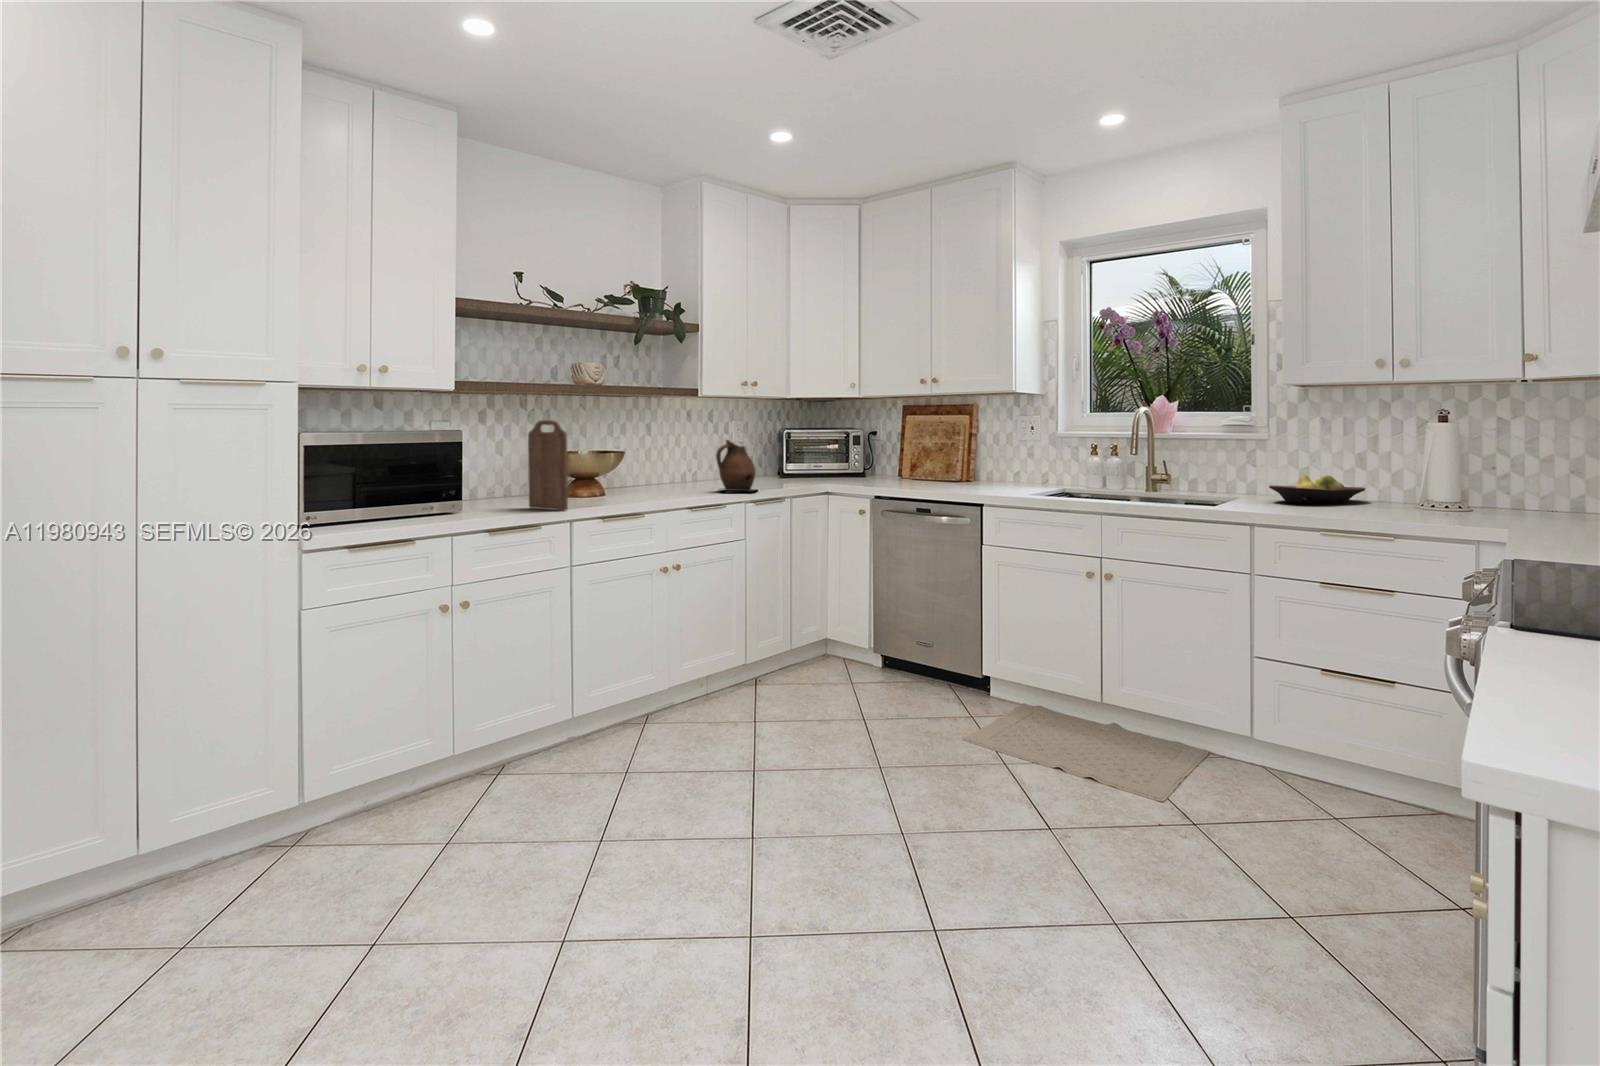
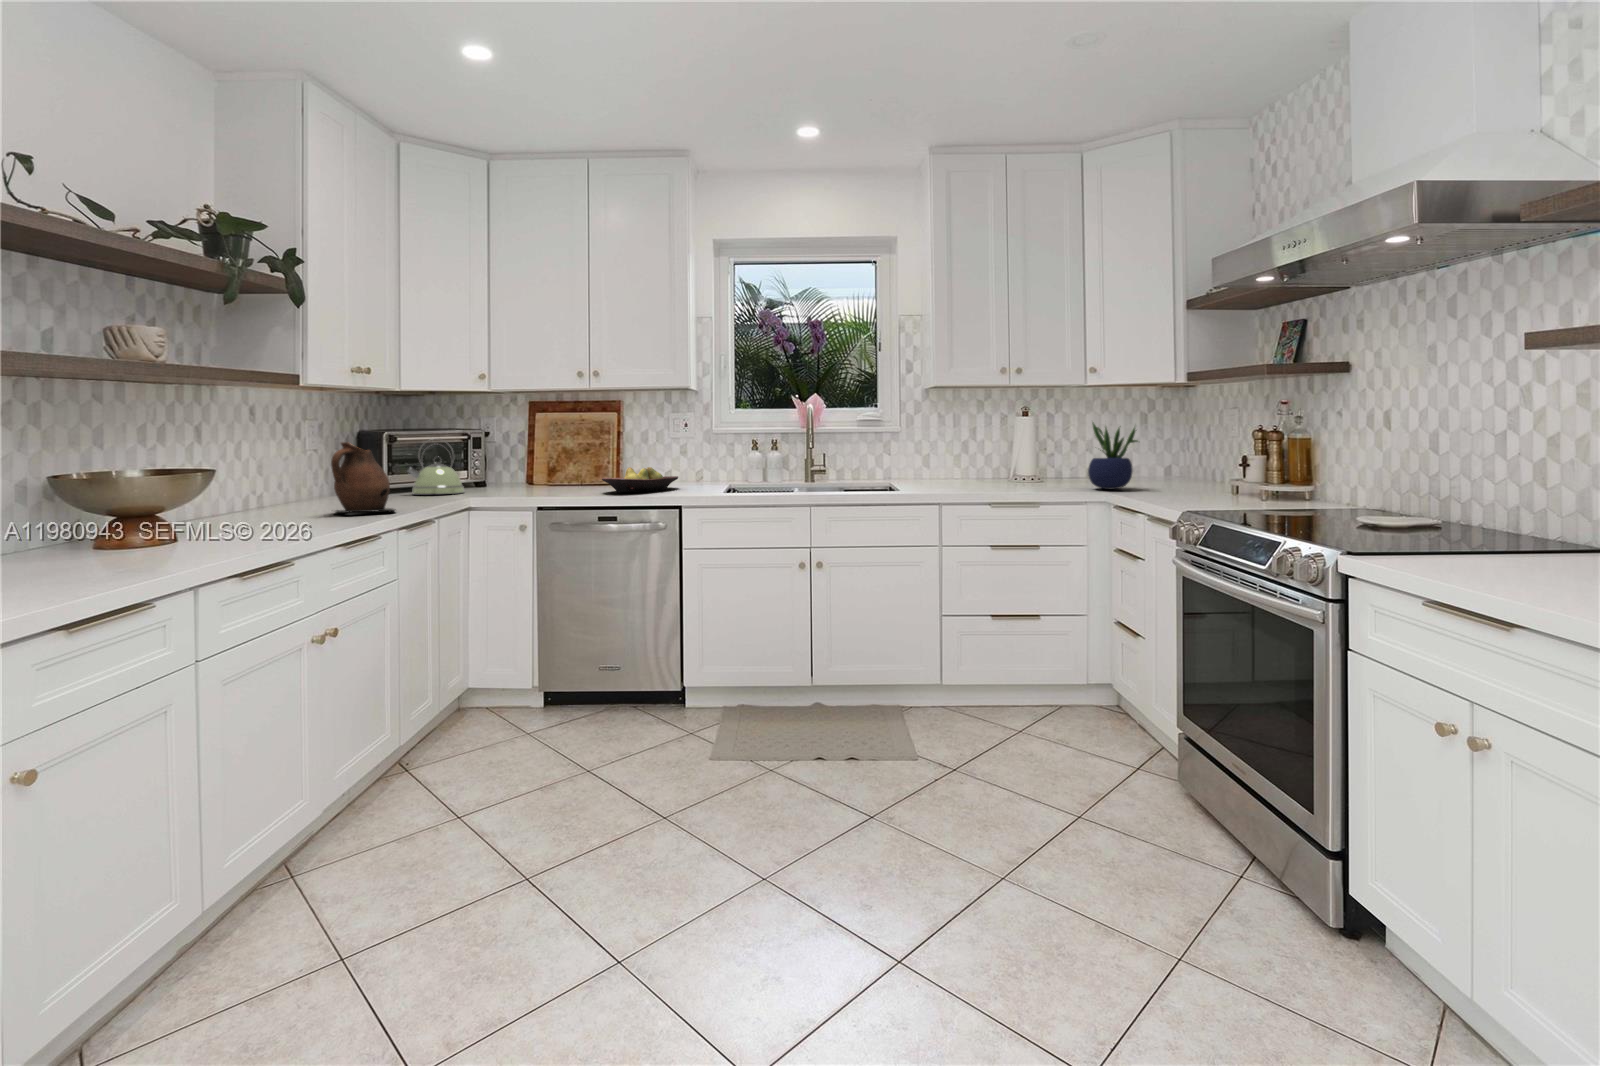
cutting board: present [528,420,568,510] -> none [27,411,141,565]
potted plant: none [1471,428,1561,519] -> present [1088,423,1138,489]
kettle: none [794,437,838,482] -> present [406,439,464,494]
fruit bowl: present [1269,475,1365,503] -> present [602,467,678,492]

